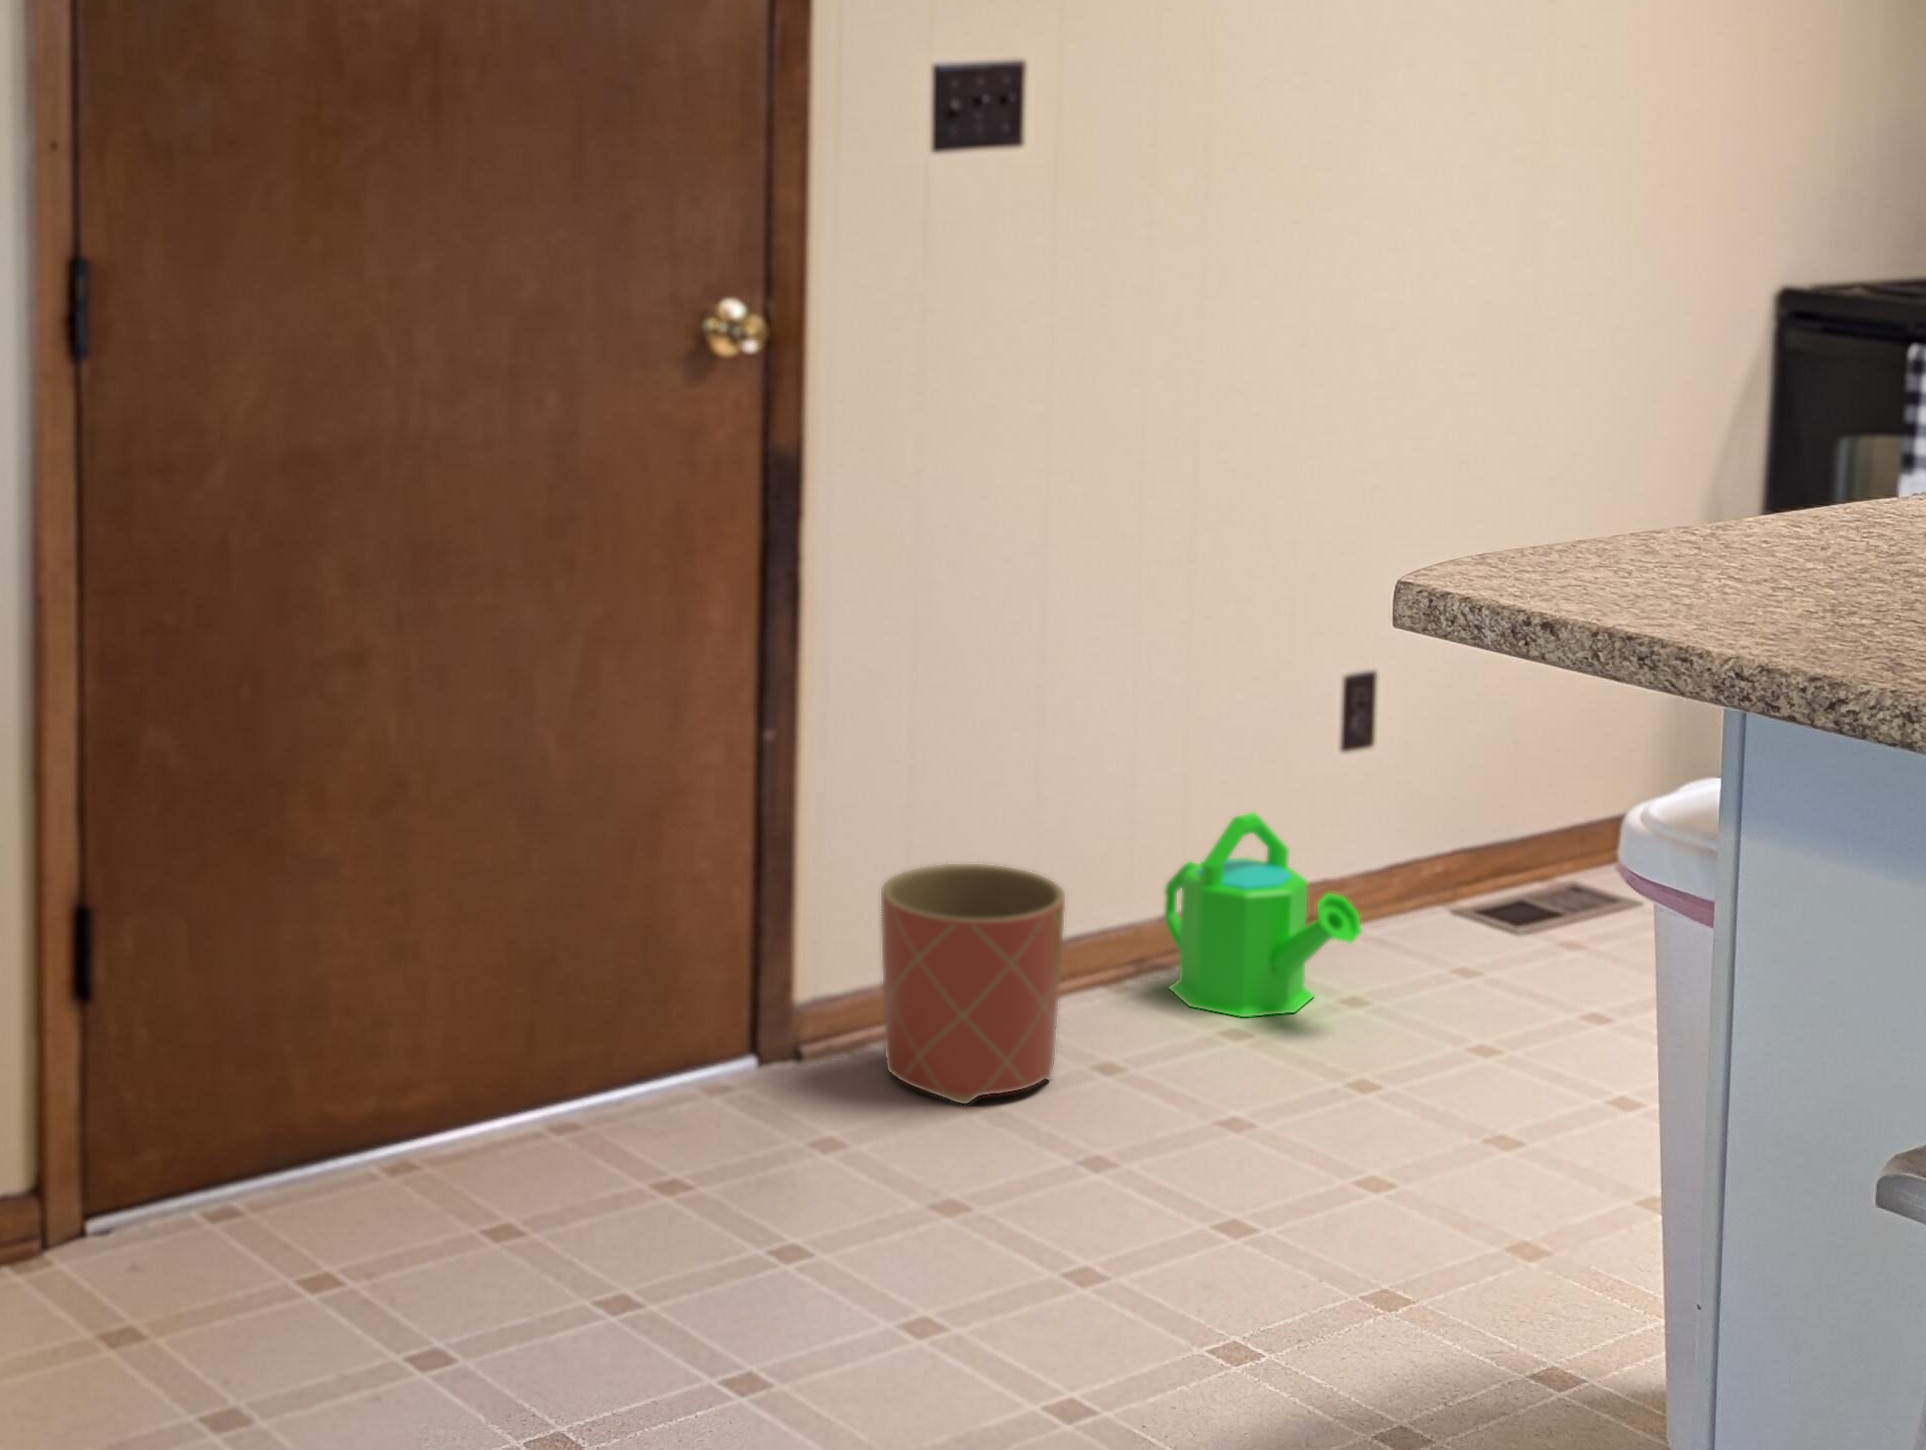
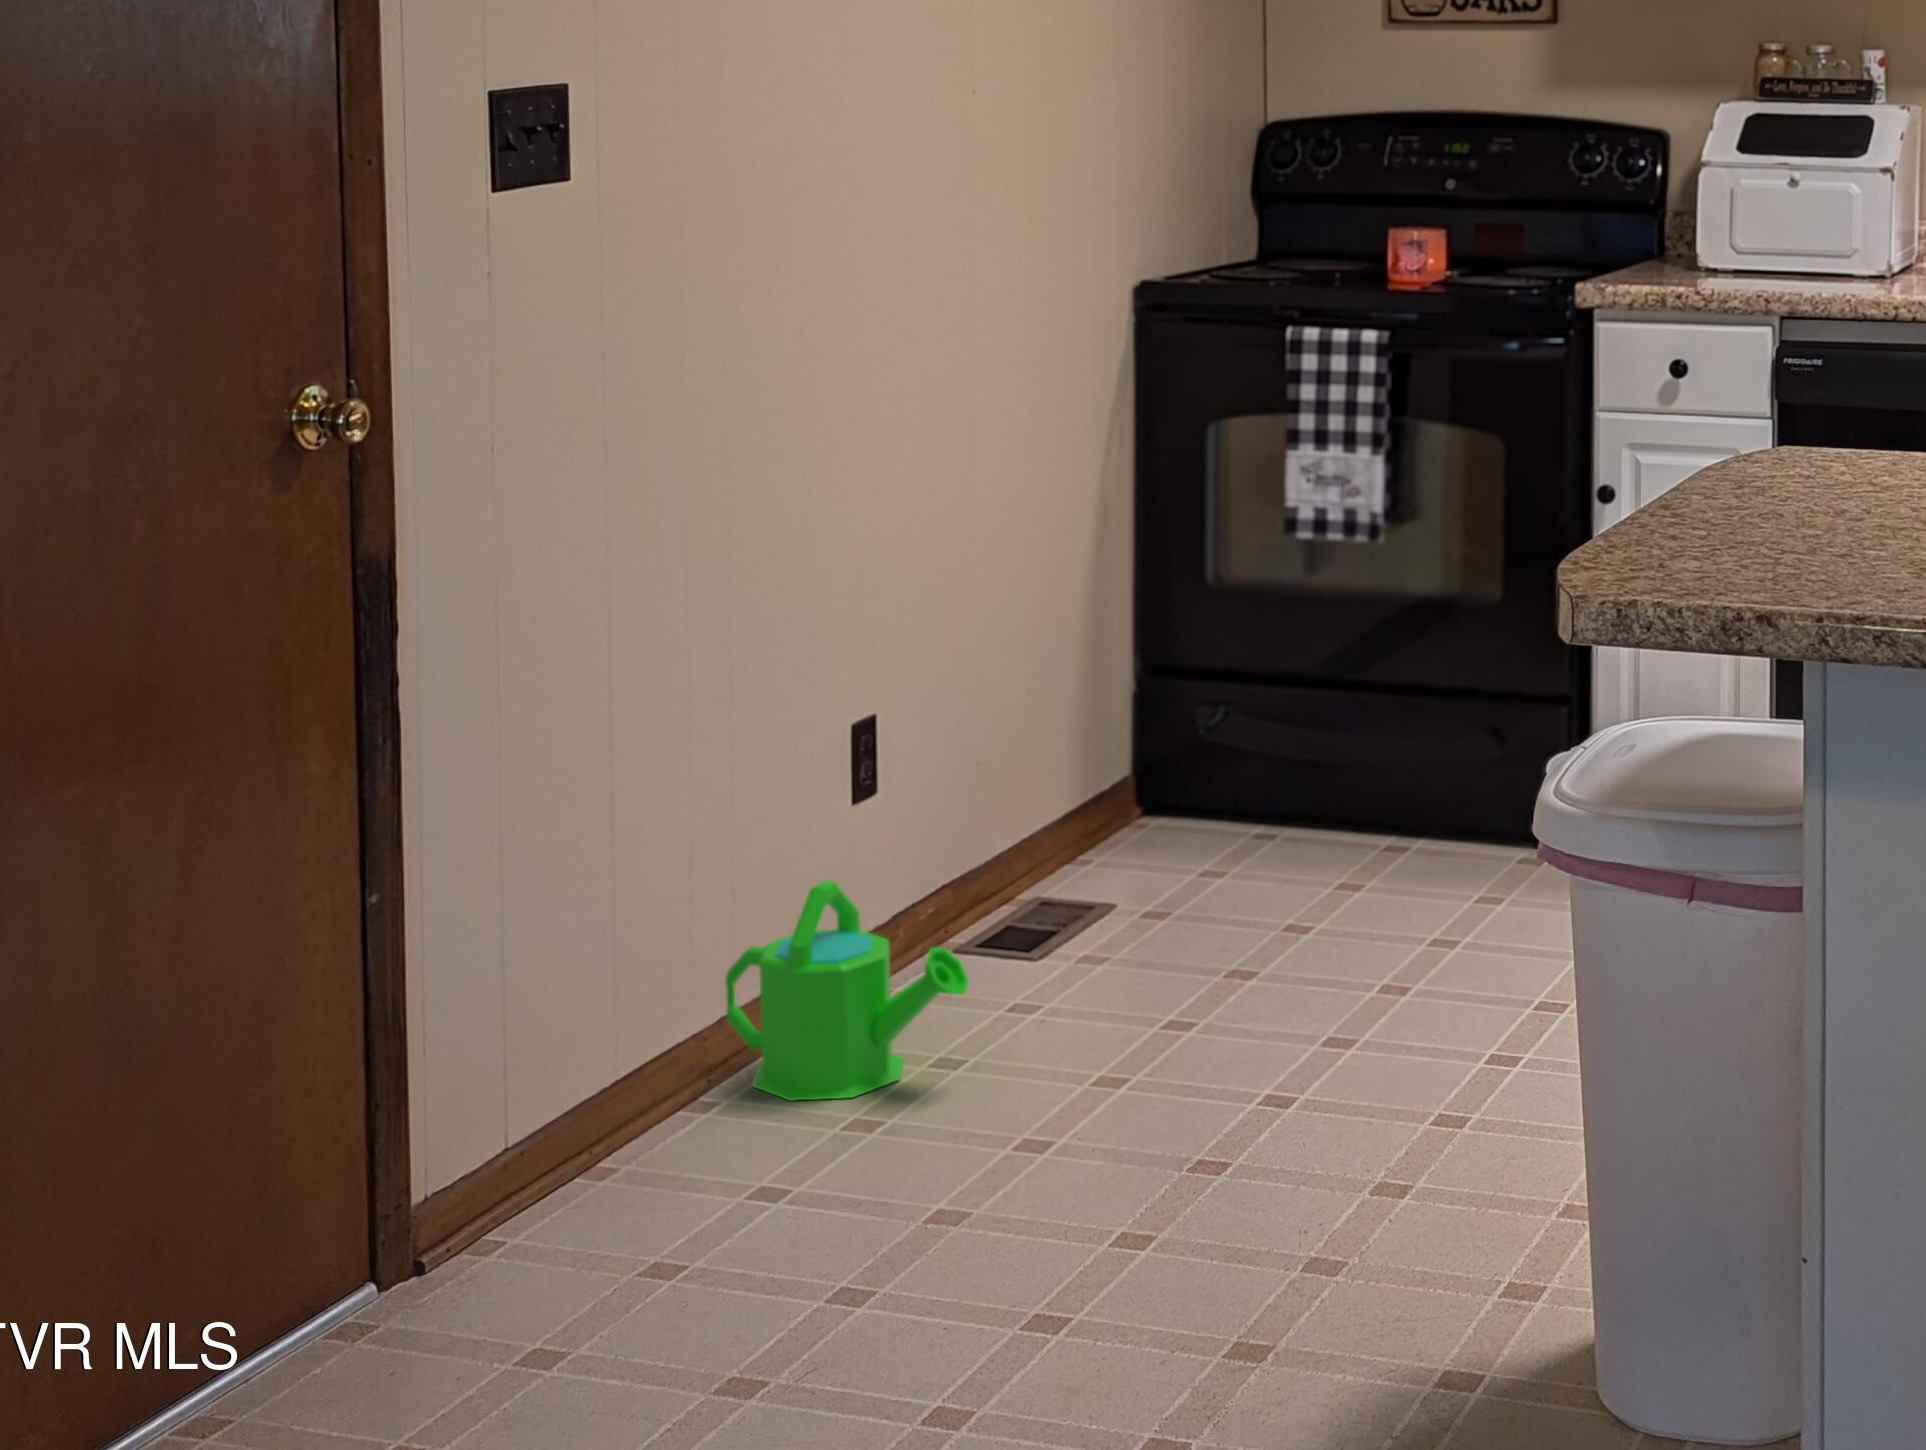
planter: present [881,864,1065,1104] -> none [505,992,721,1267]

